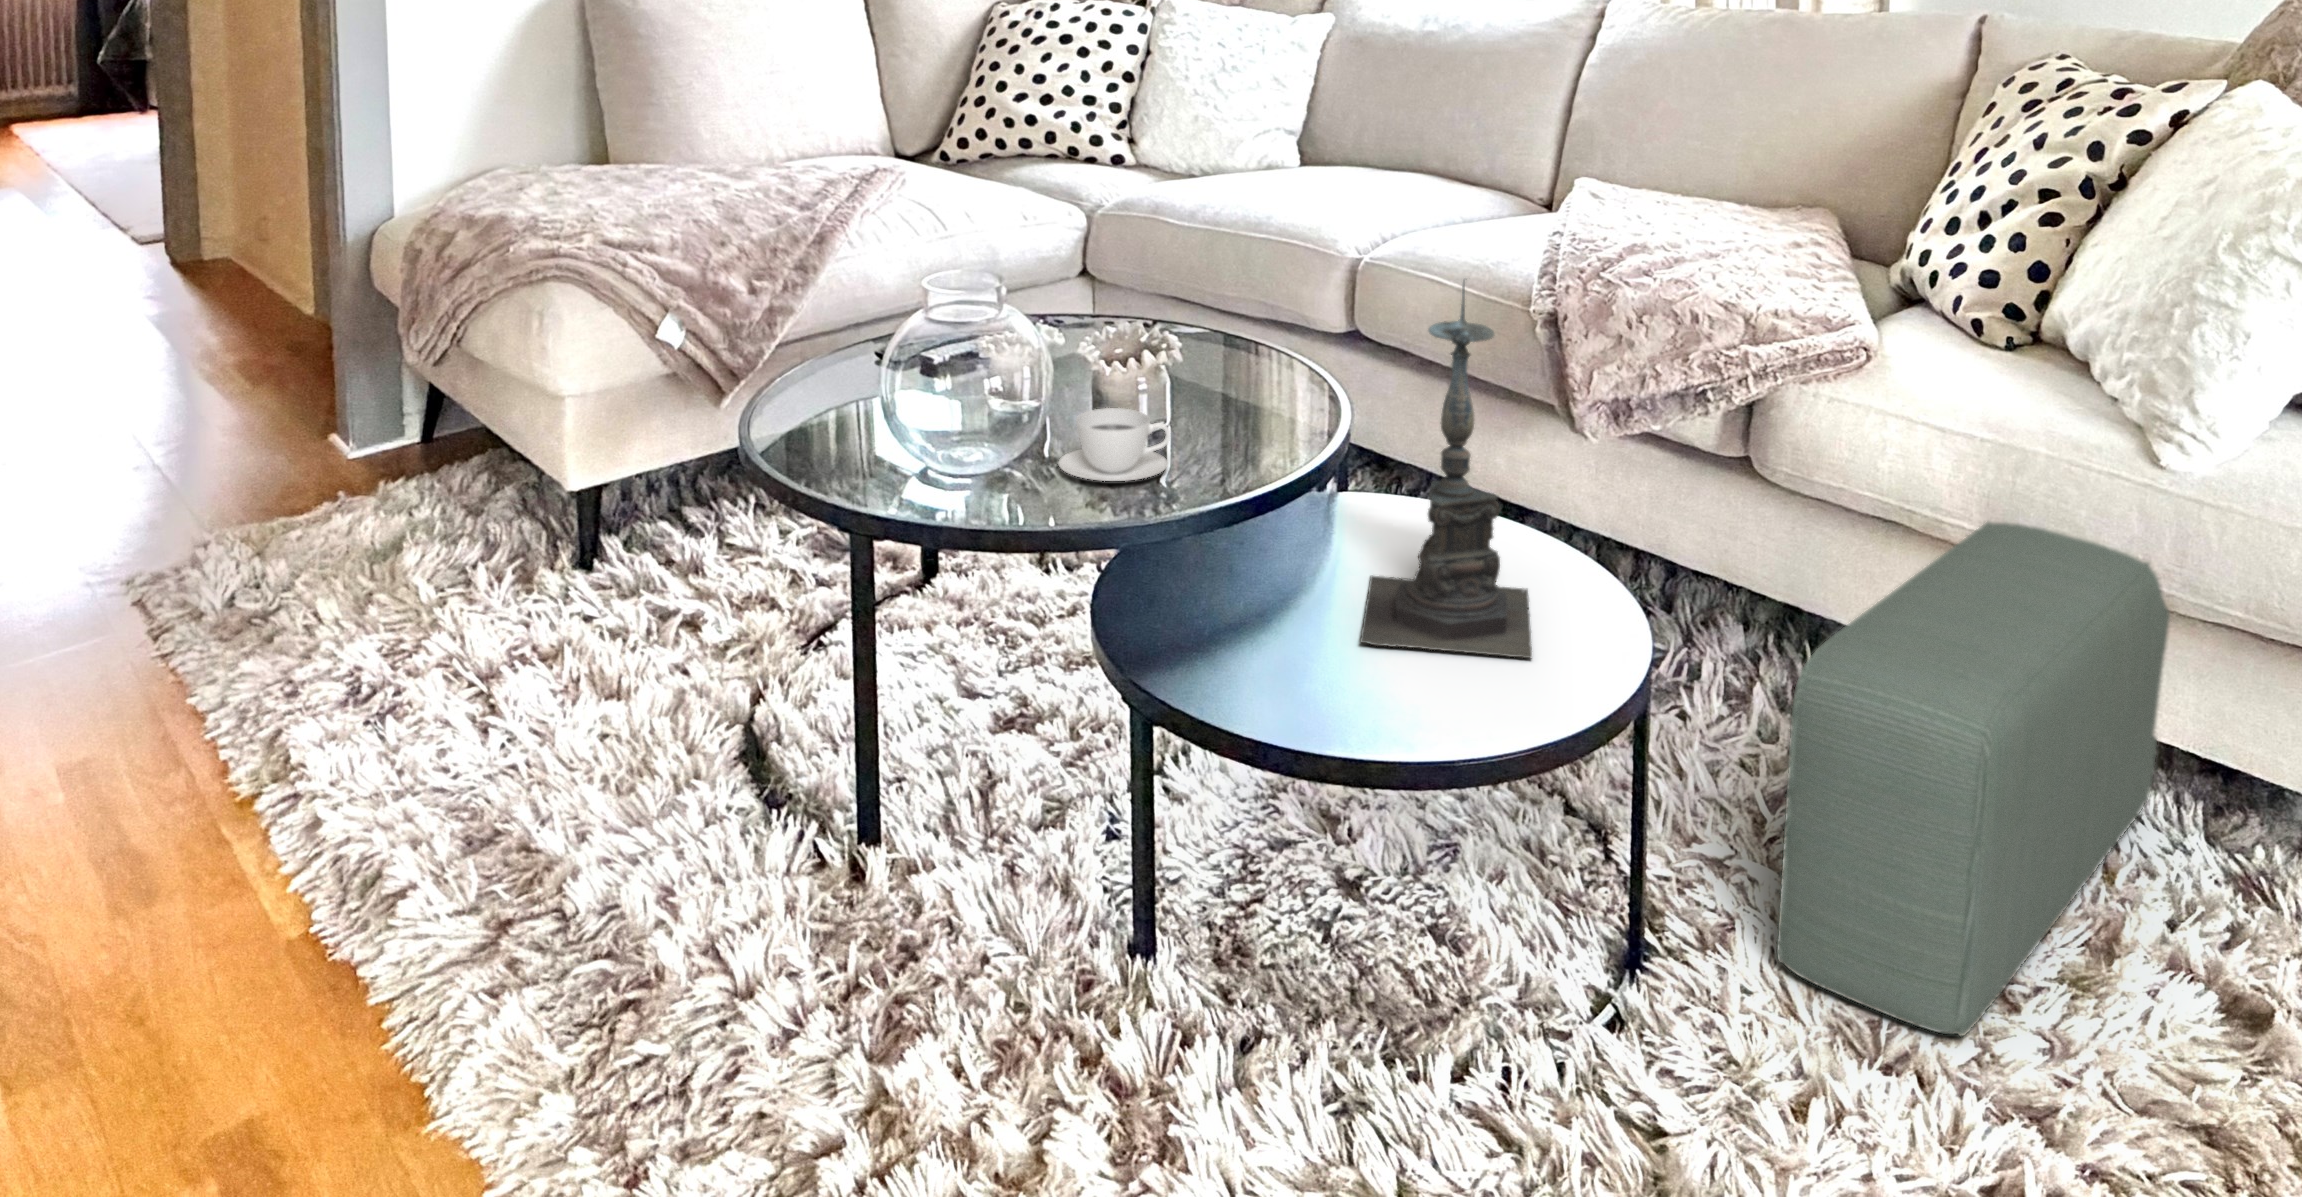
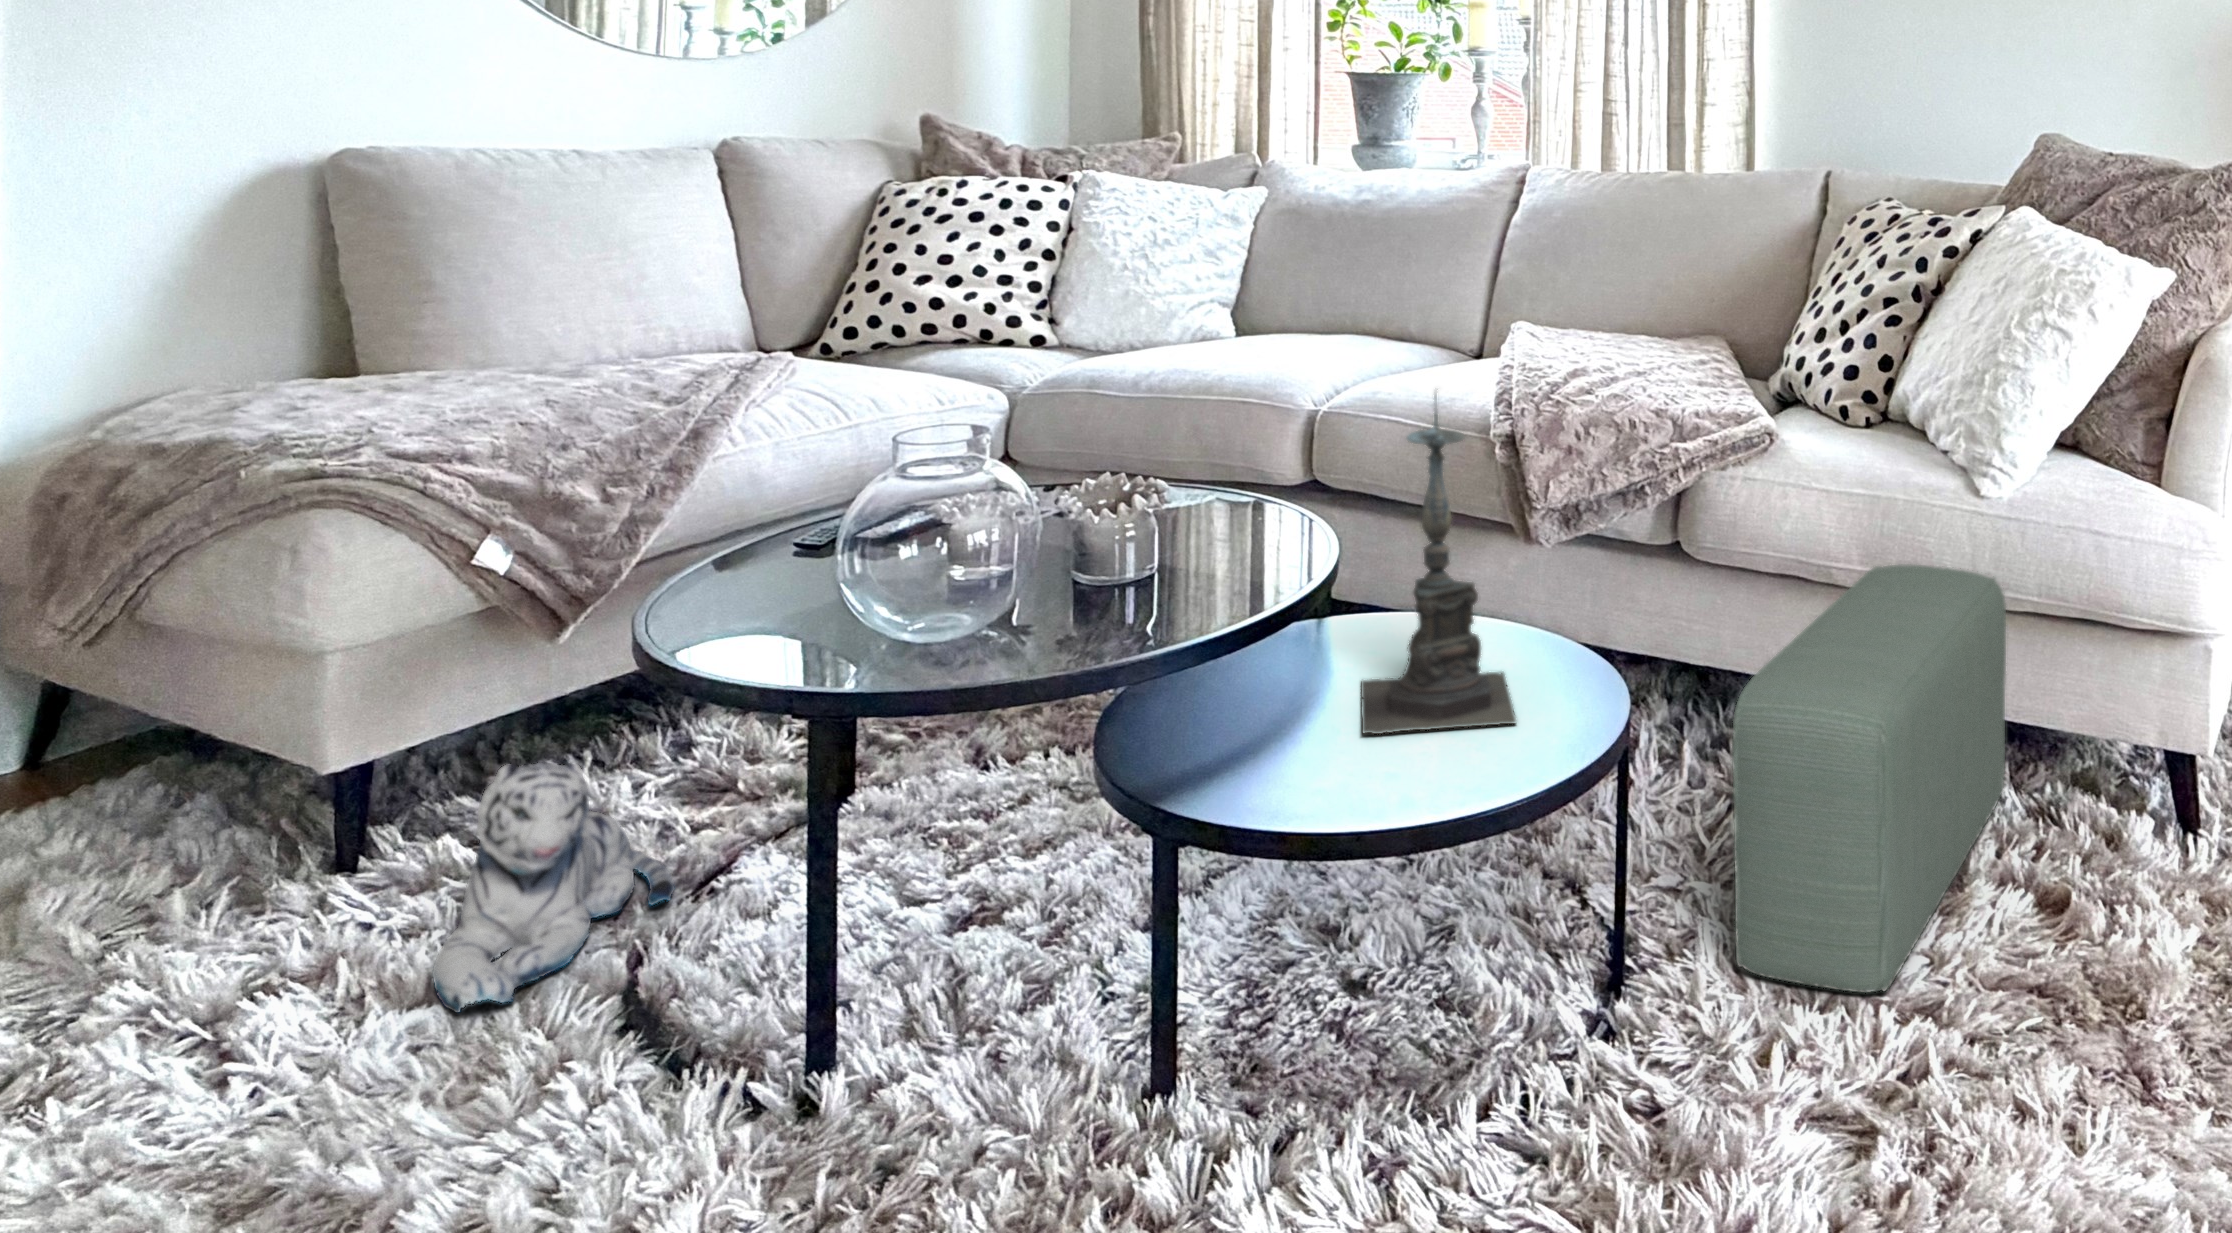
teacup: present [1059,408,1170,481] -> none [1046,551,1160,621]
plush toy: none [560,528,759,741] -> present [432,763,674,1013]

